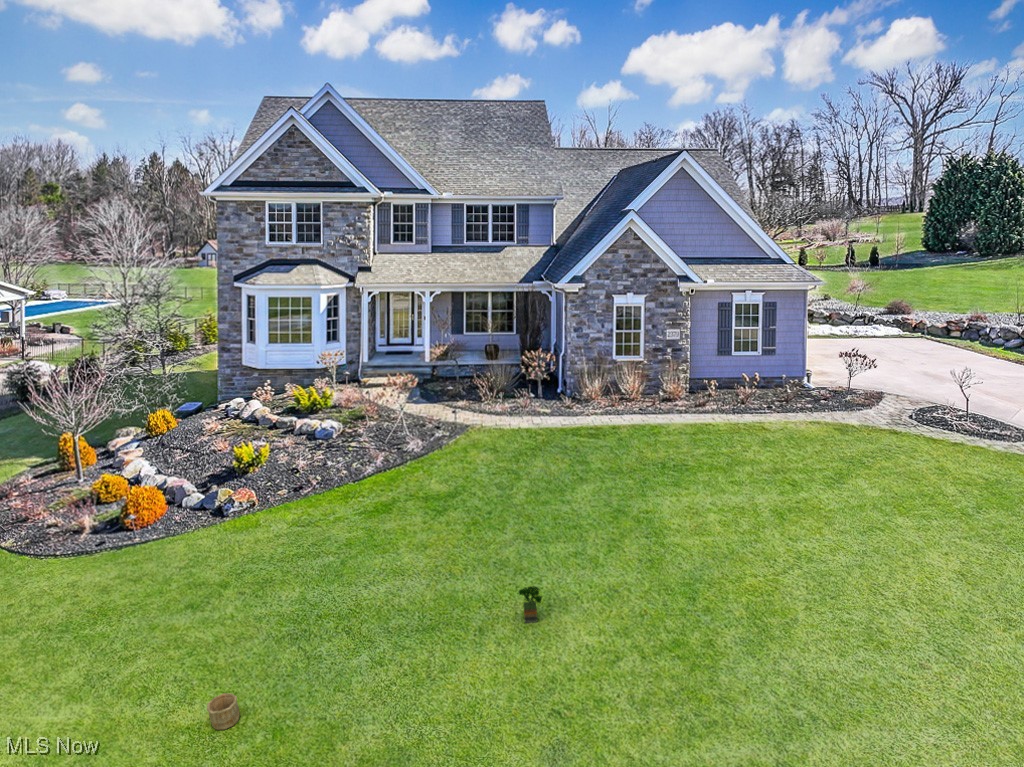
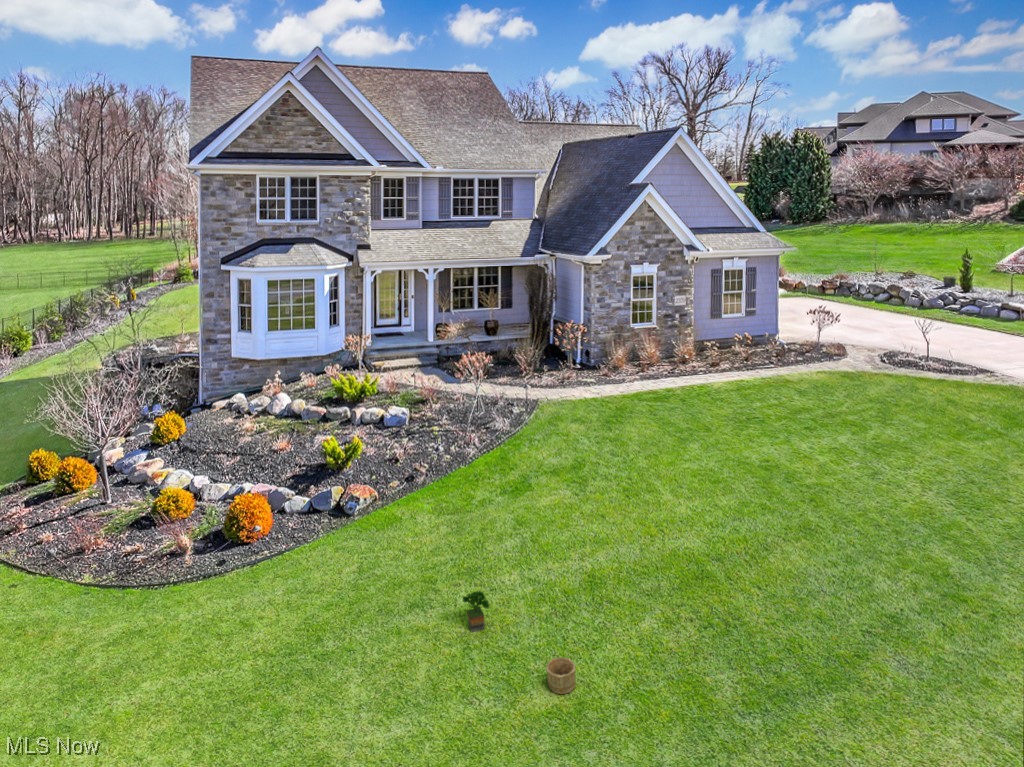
potted tree: present [519,586,542,623] -> present [463,591,489,632]

